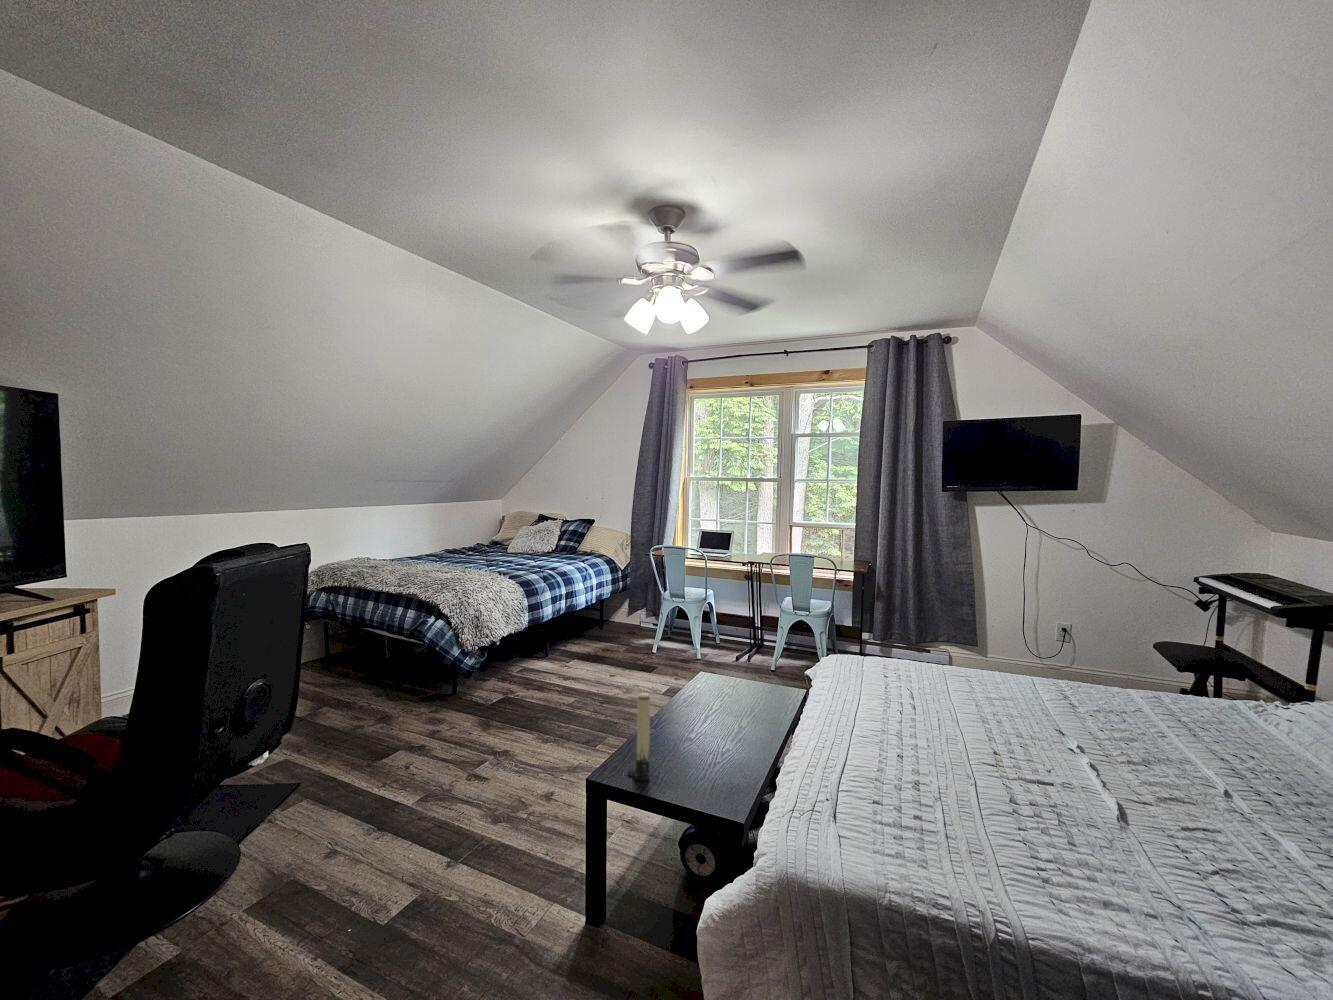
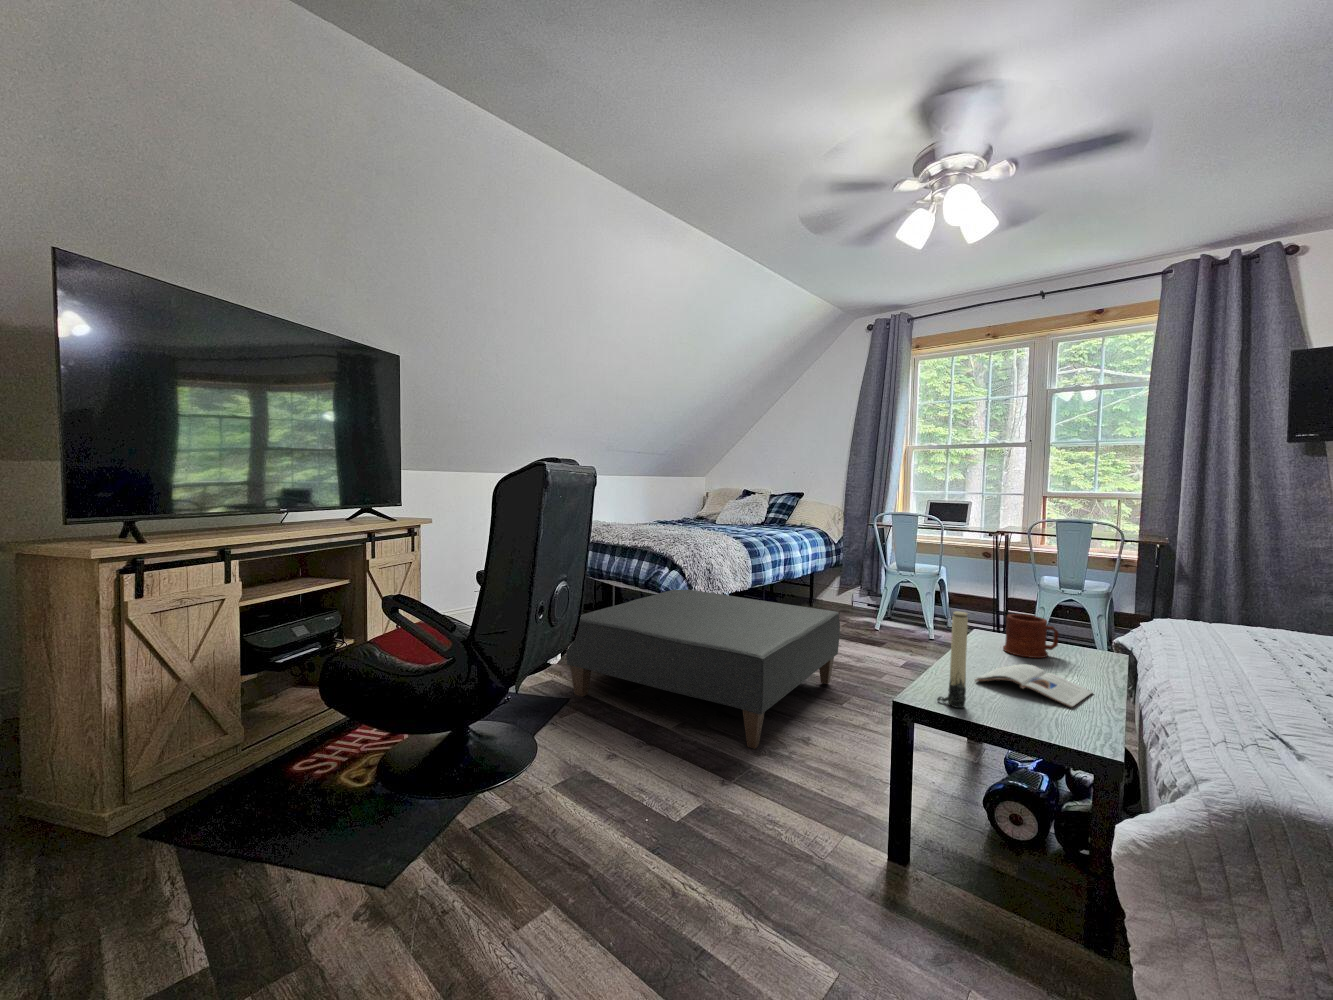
ottoman: none [298,638,599,816] -> present [566,590,840,749]
mug: none [712,664,753,705] -> present [1003,614,1058,658]
magazine: none [671,719,762,765] -> present [975,664,1093,707]

